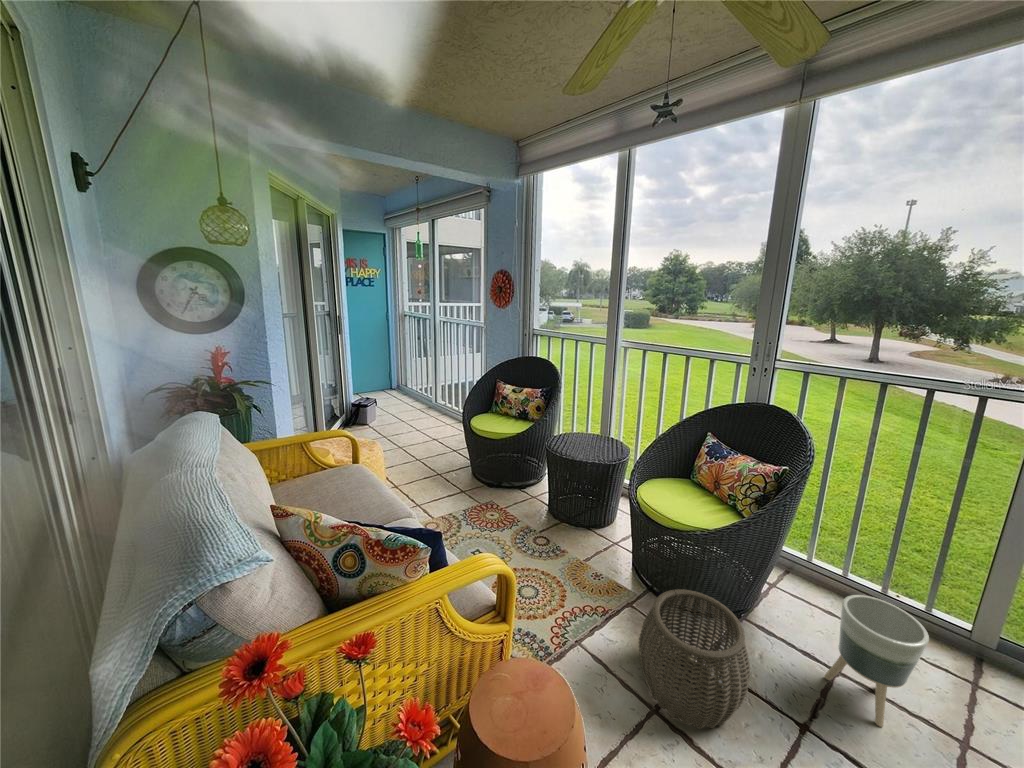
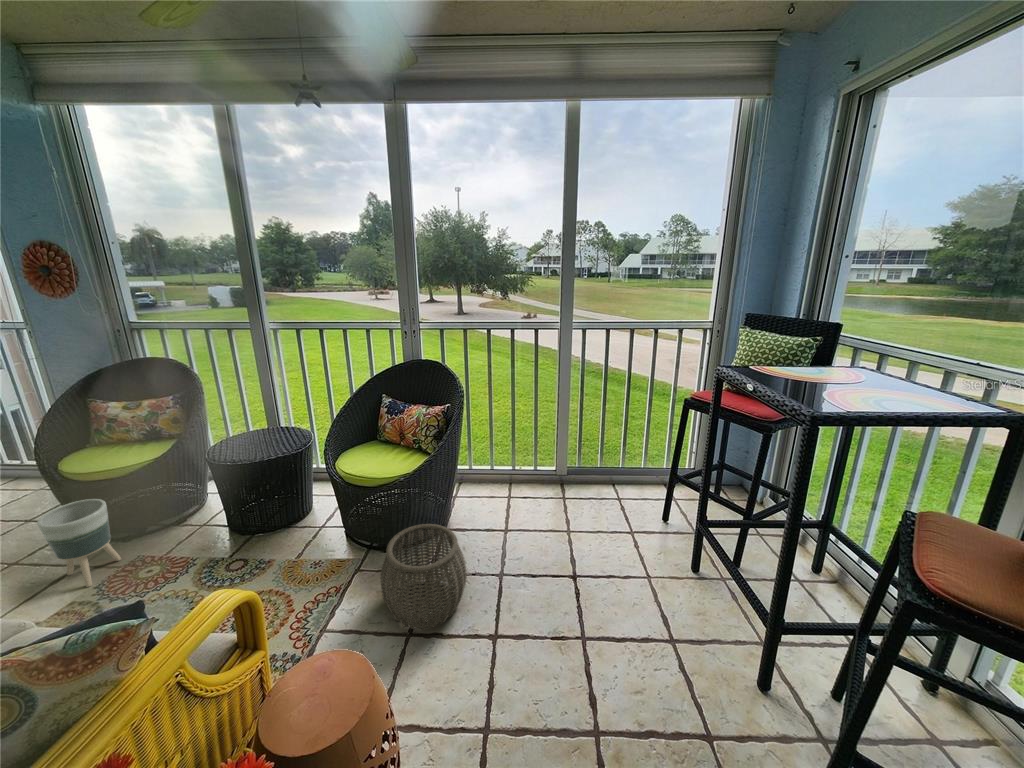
planter: present [825,595,929,727] -> present [37,499,121,587]

